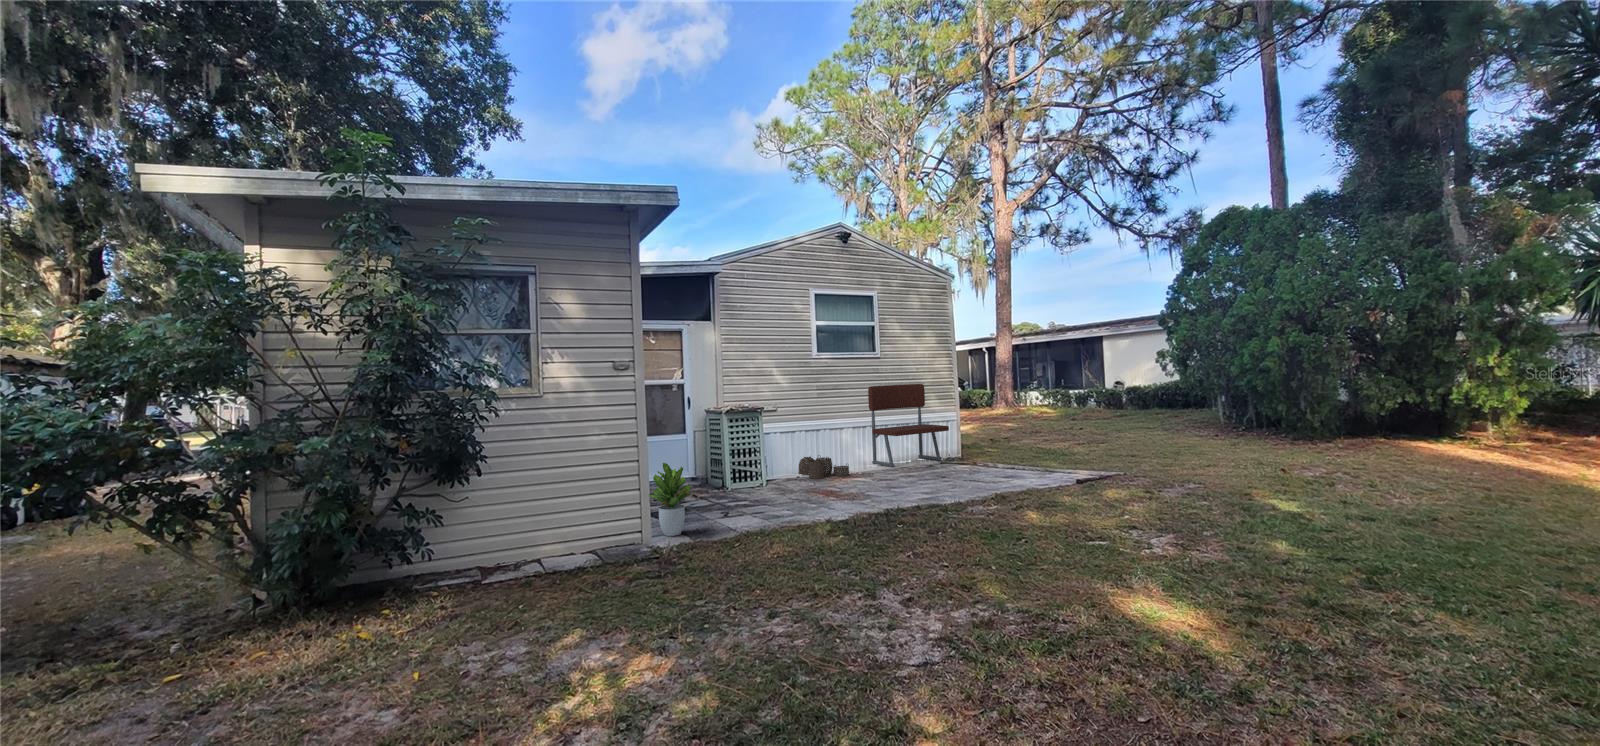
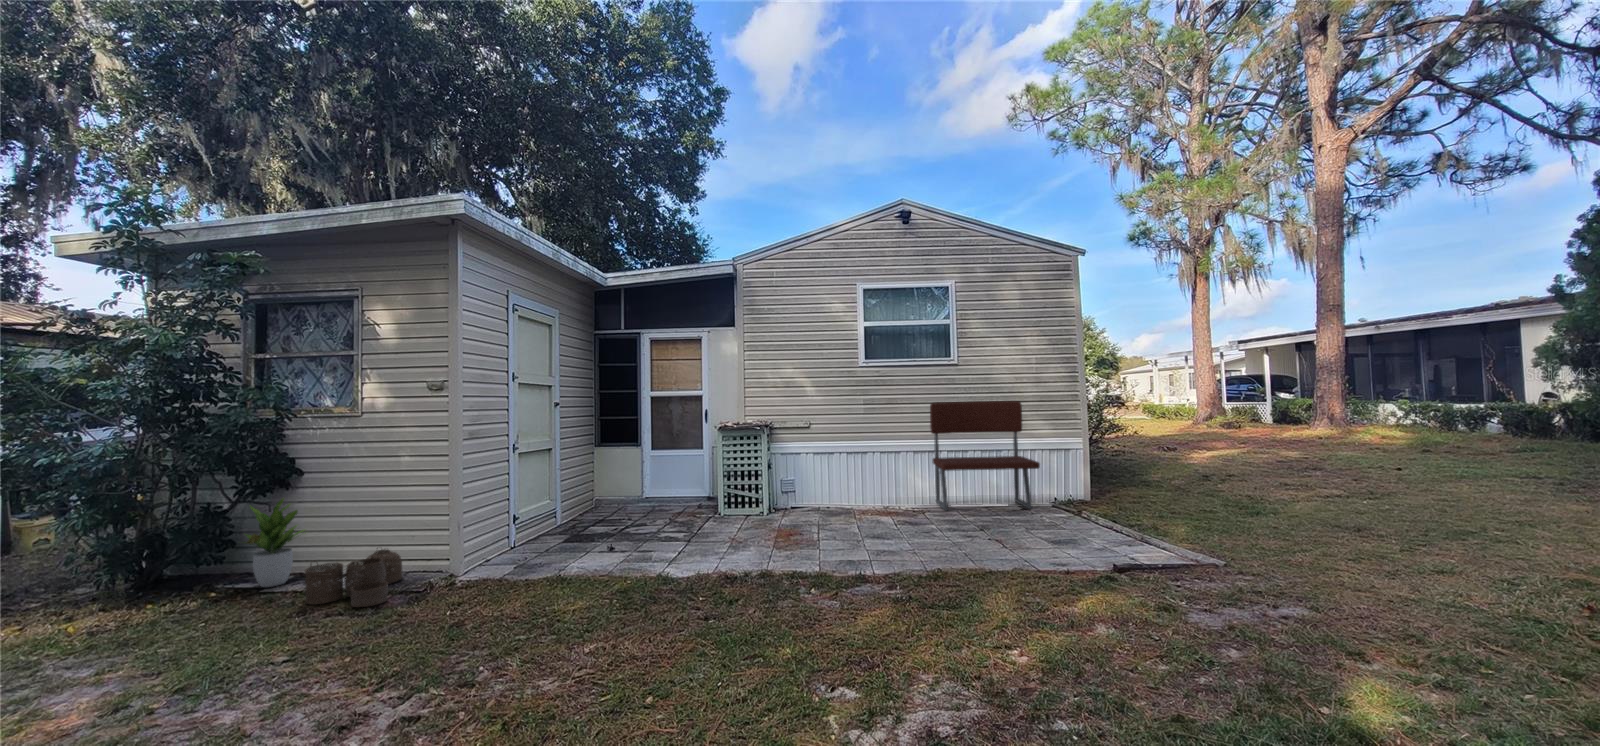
woven basket: present [799,455,849,479] -> present [305,549,402,607]
potted plant: present [648,463,693,536] -> present [246,498,304,587]

